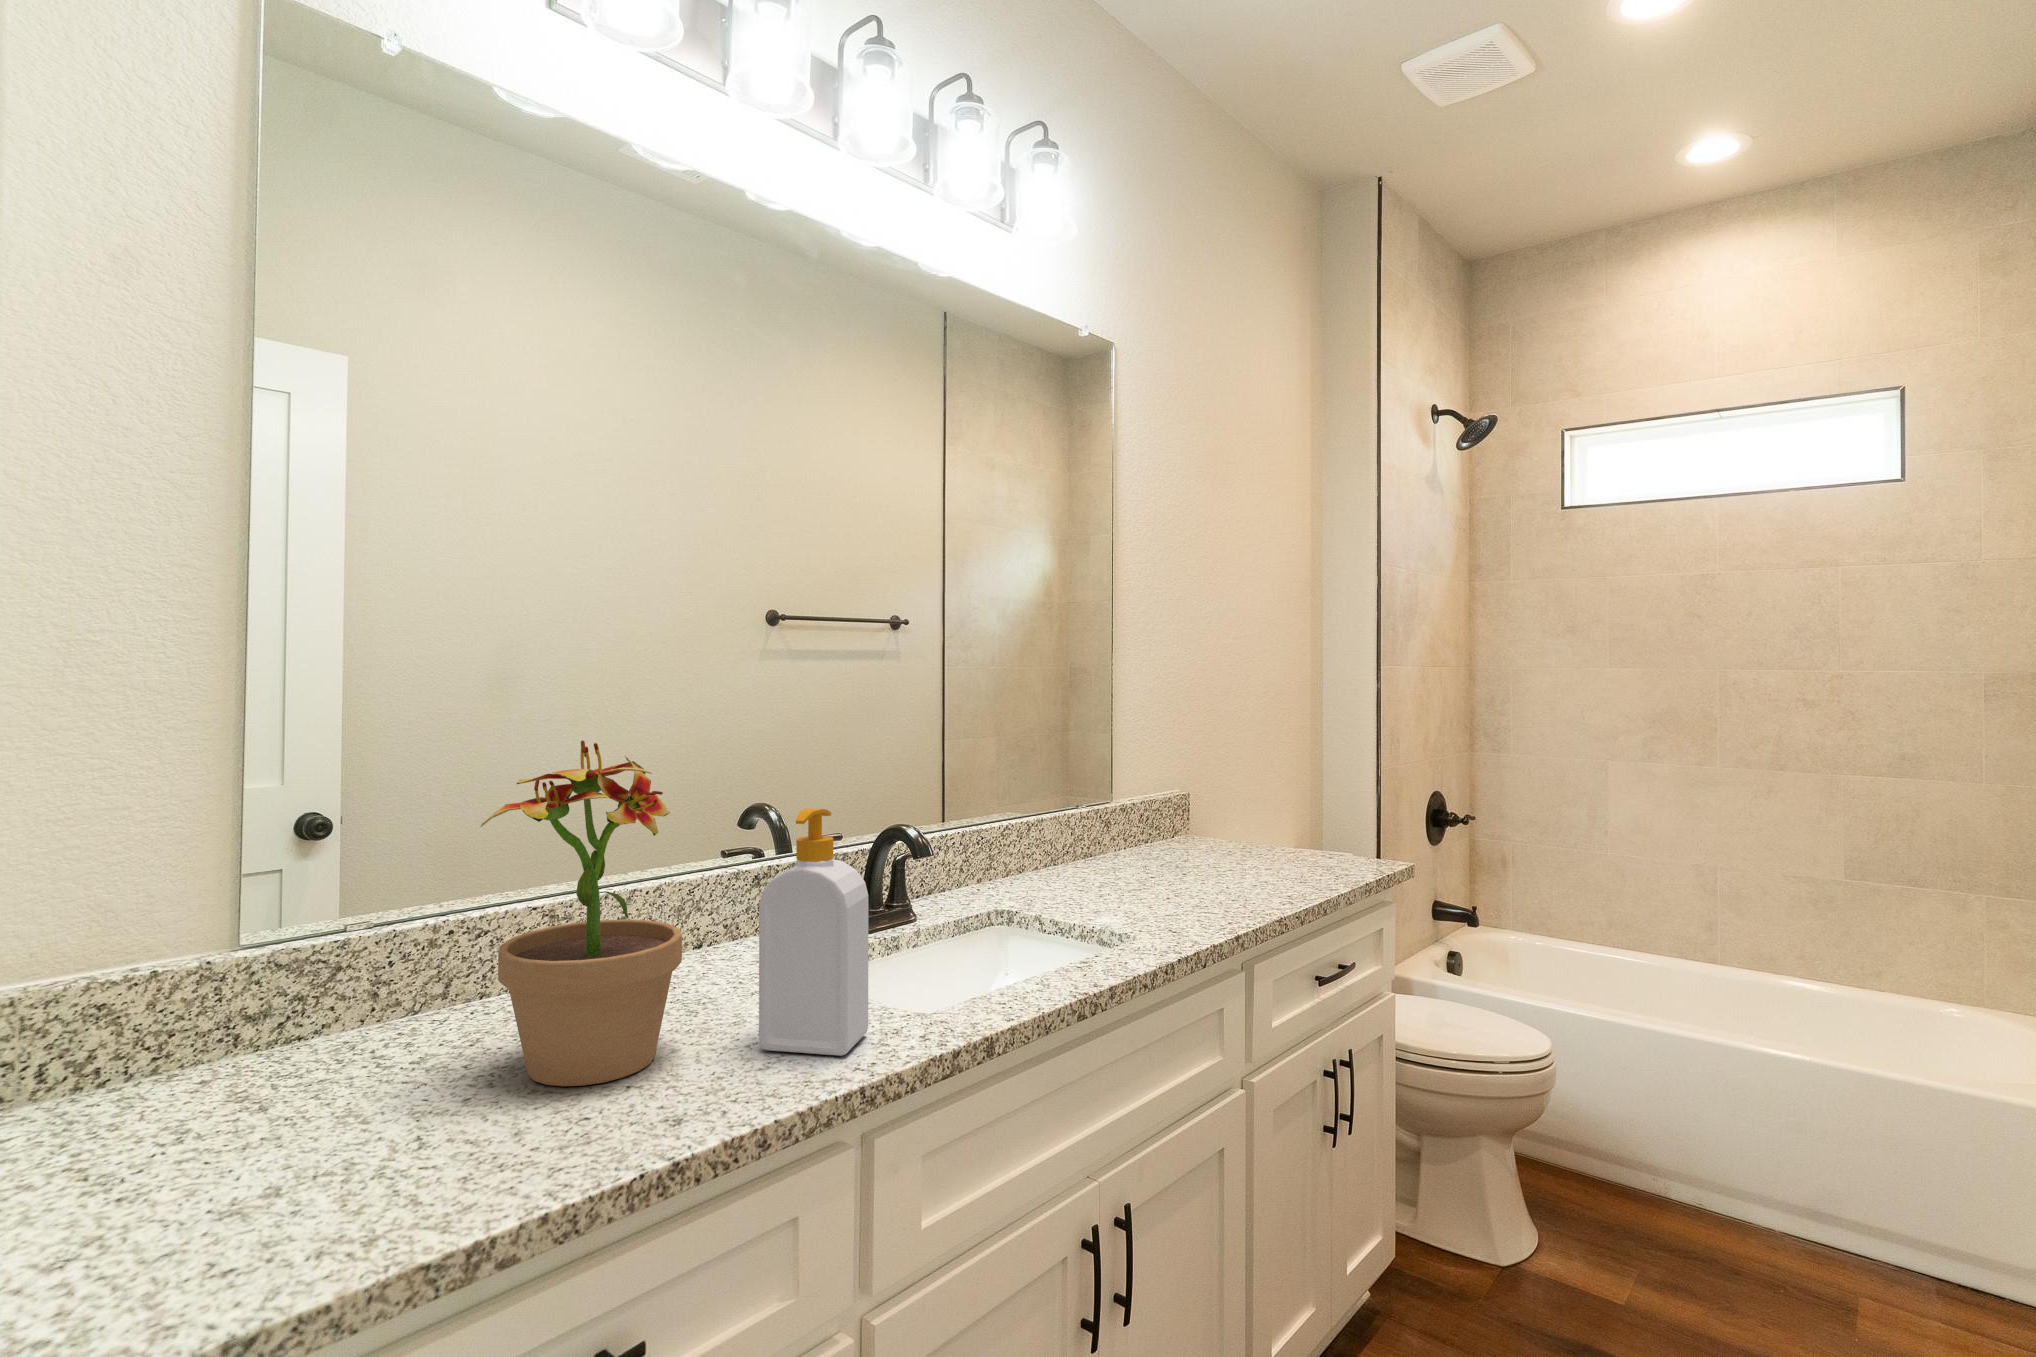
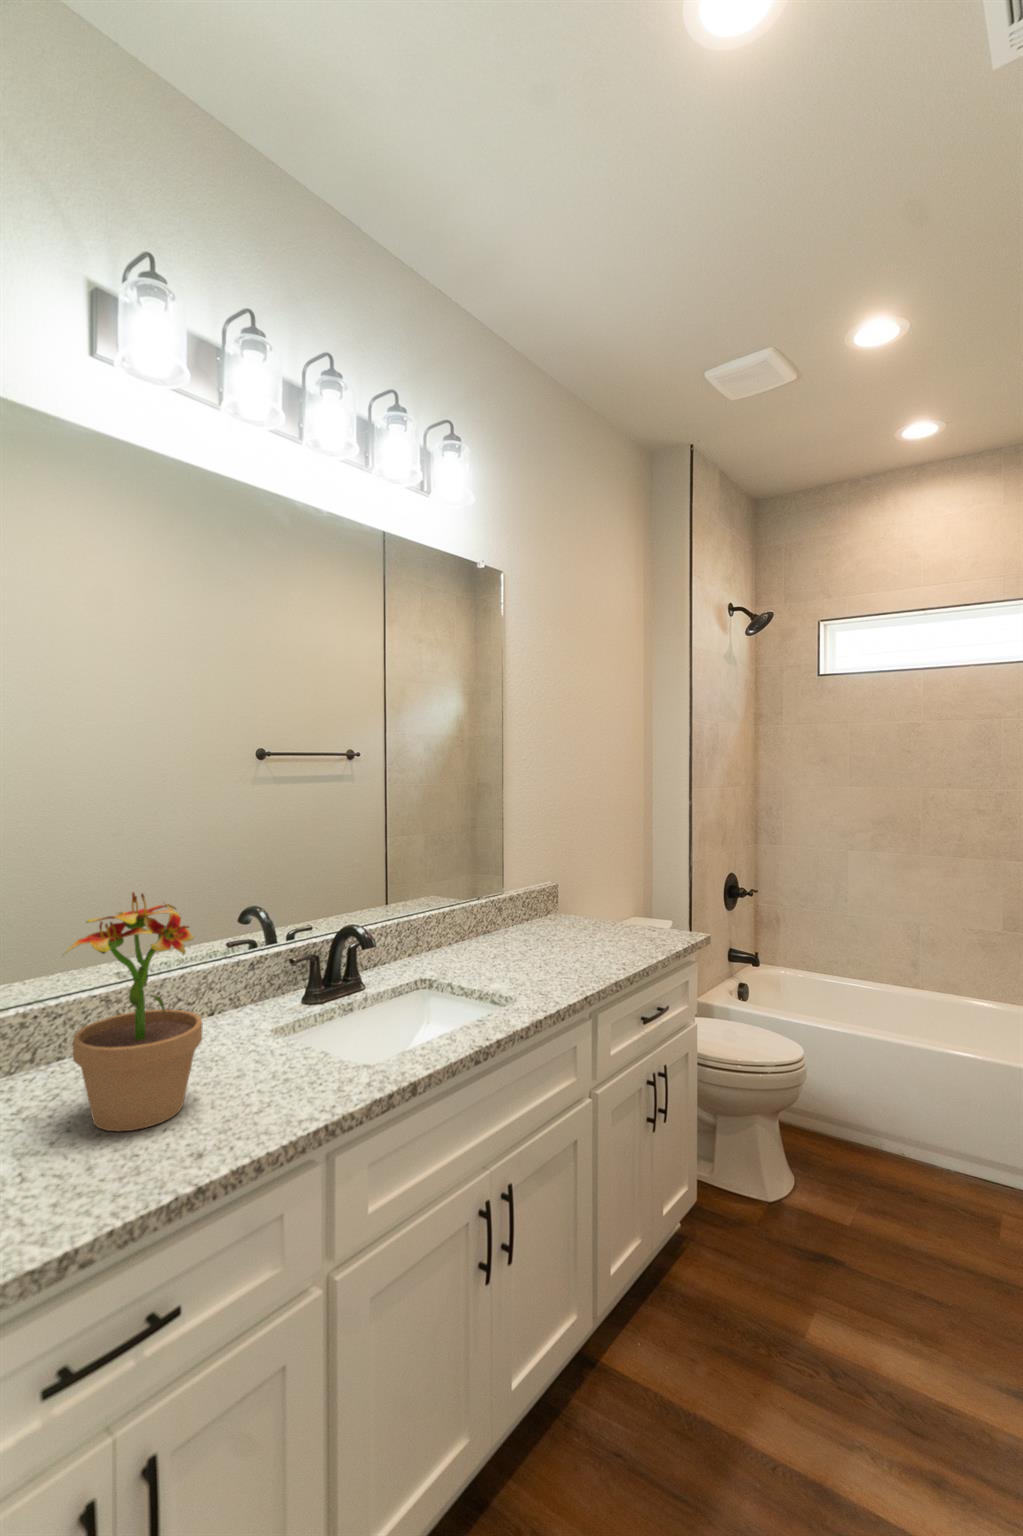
soap bottle: present [759,809,868,1056] -> none [256,933,332,1100]

